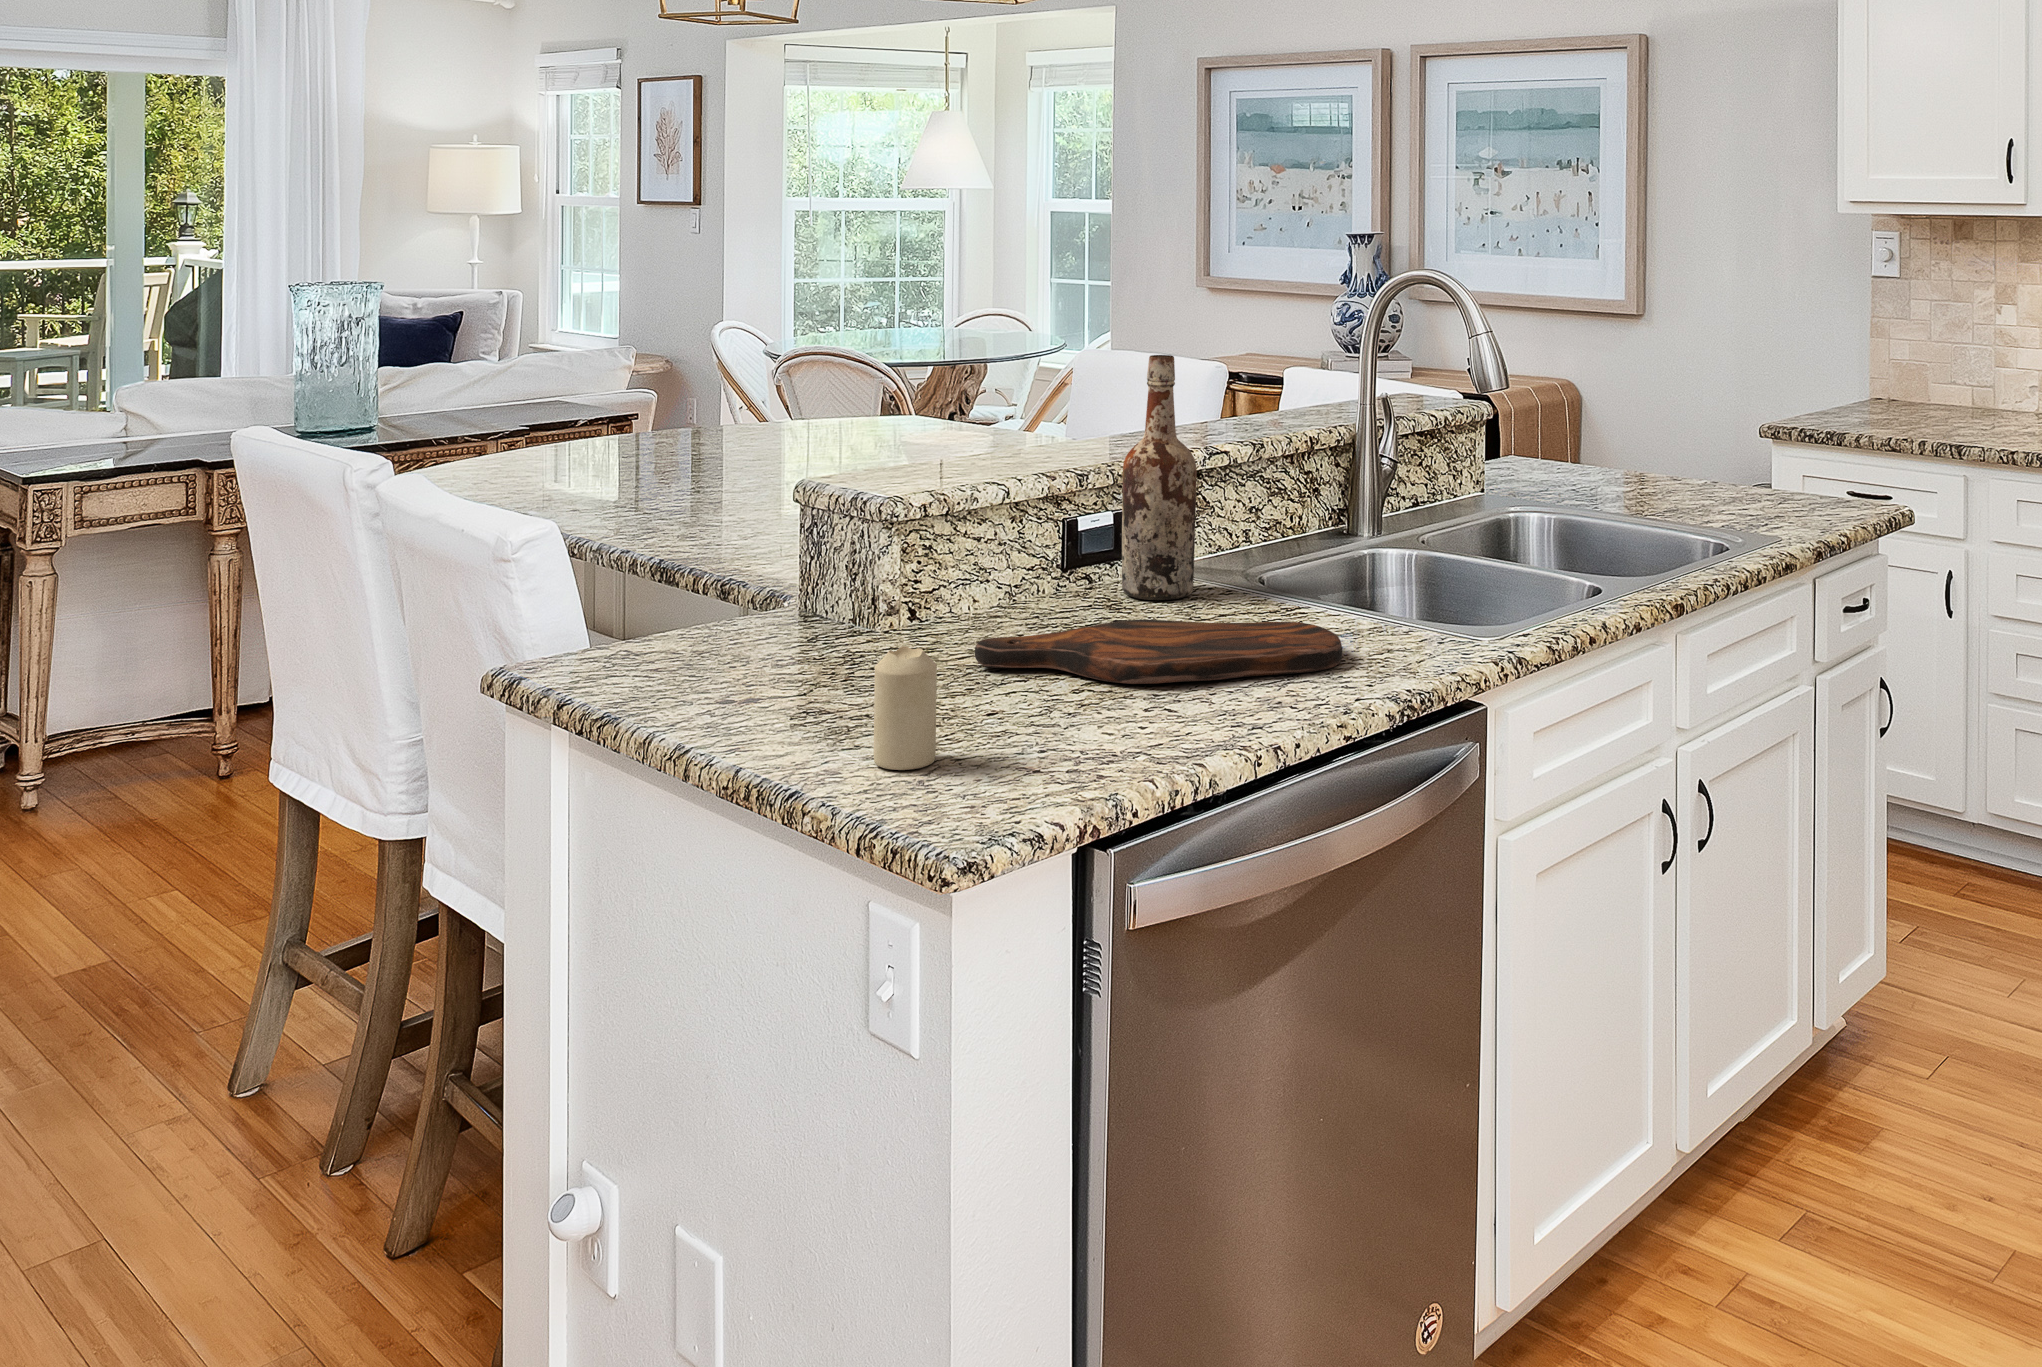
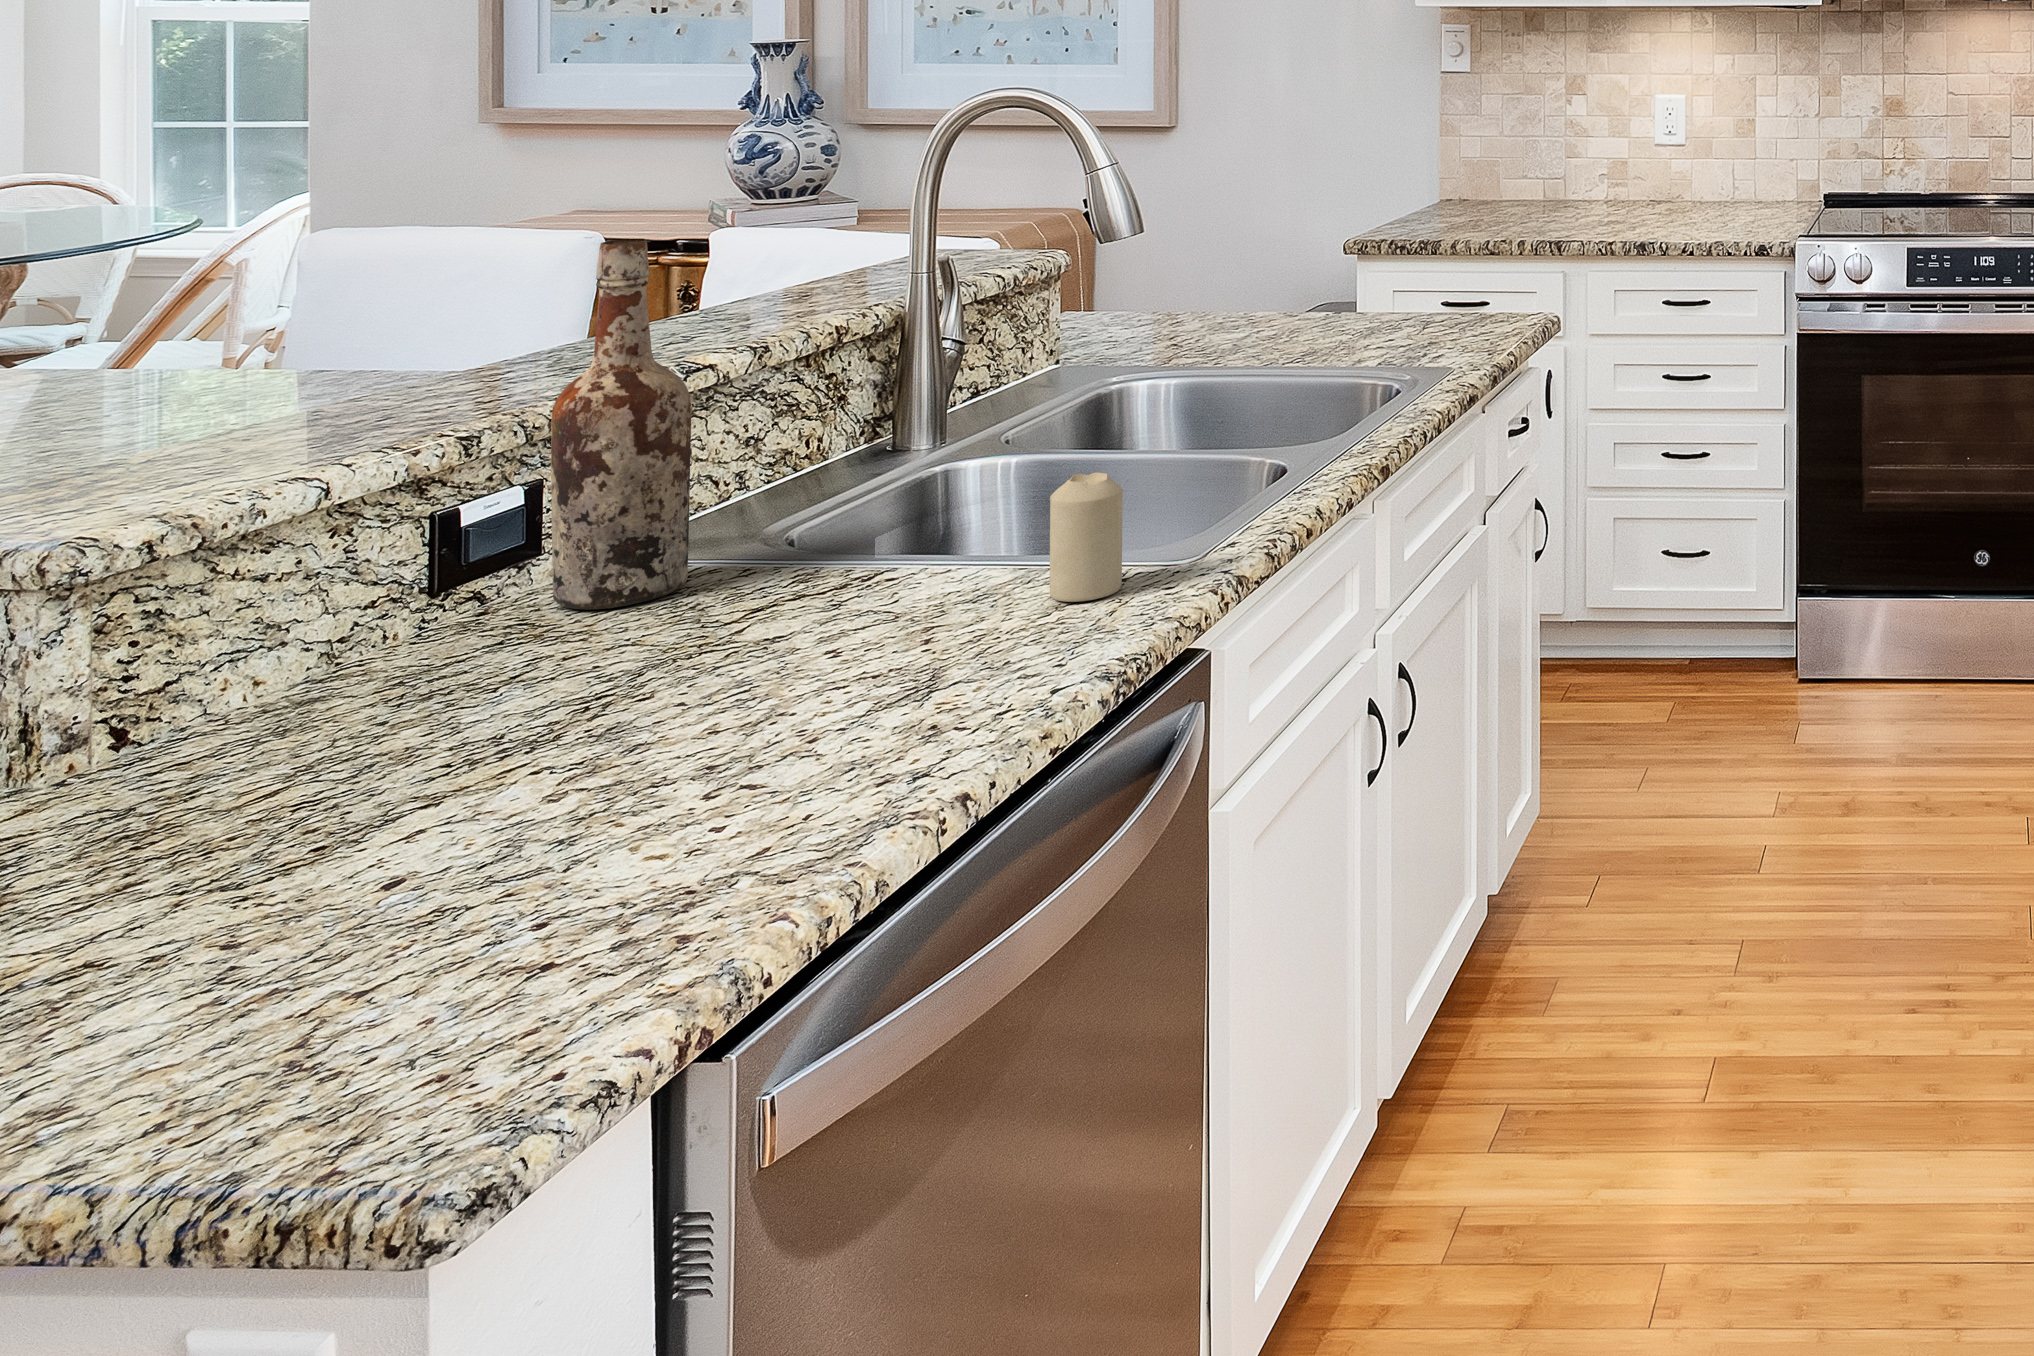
cutting board: present [975,620,1342,684] -> none [307,595,998,797]
candle: present [874,646,937,770] -> present [1050,473,1123,602]

